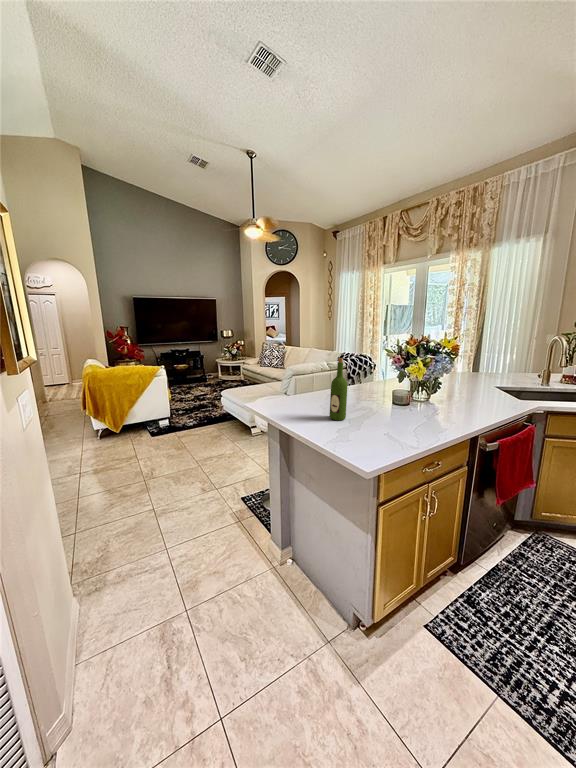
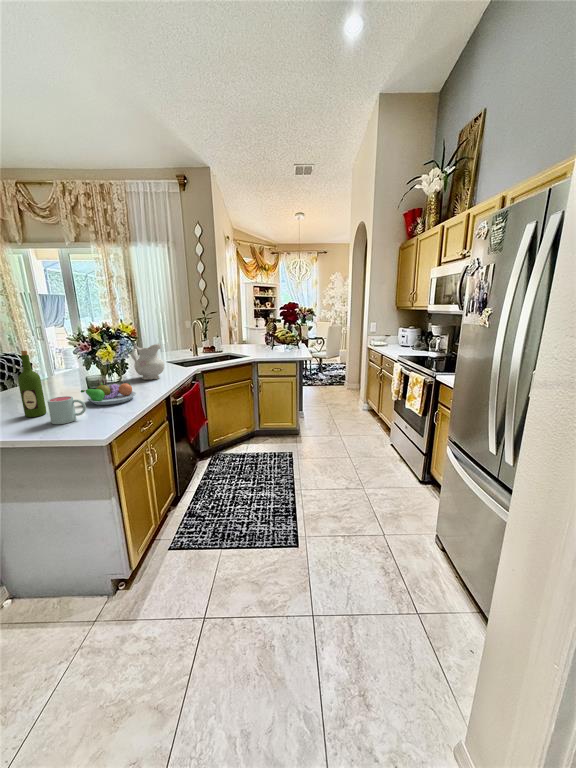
ceramic pitcher: none [447,361,488,409] -> present [131,343,164,380]
fruit bowl: none [379,400,434,429] -> present [81,383,136,405]
mug: none [341,408,372,436] -> present [47,396,86,424]

